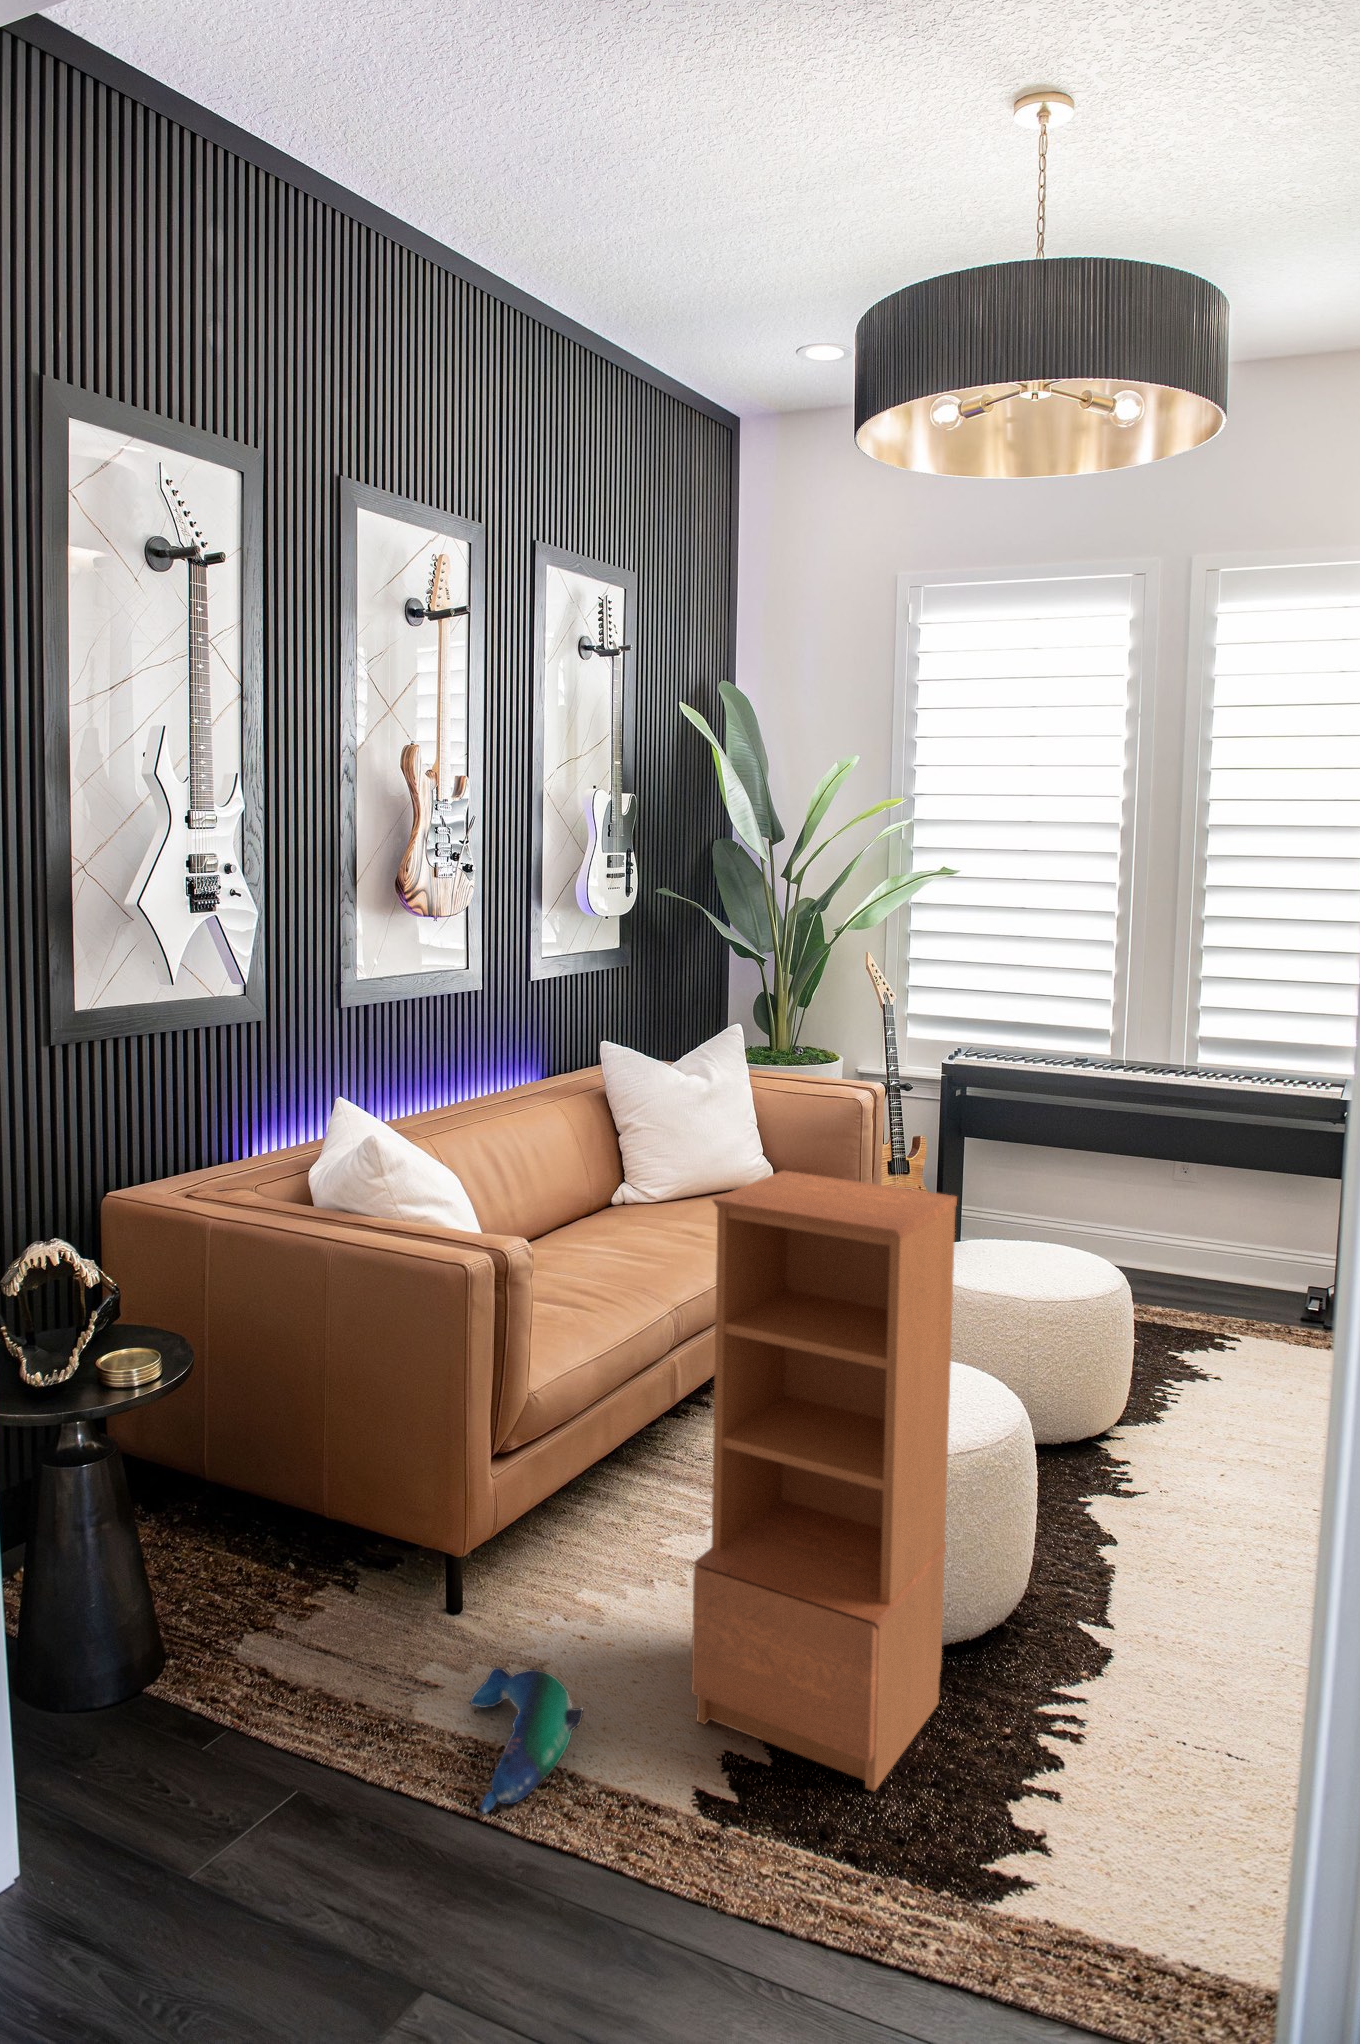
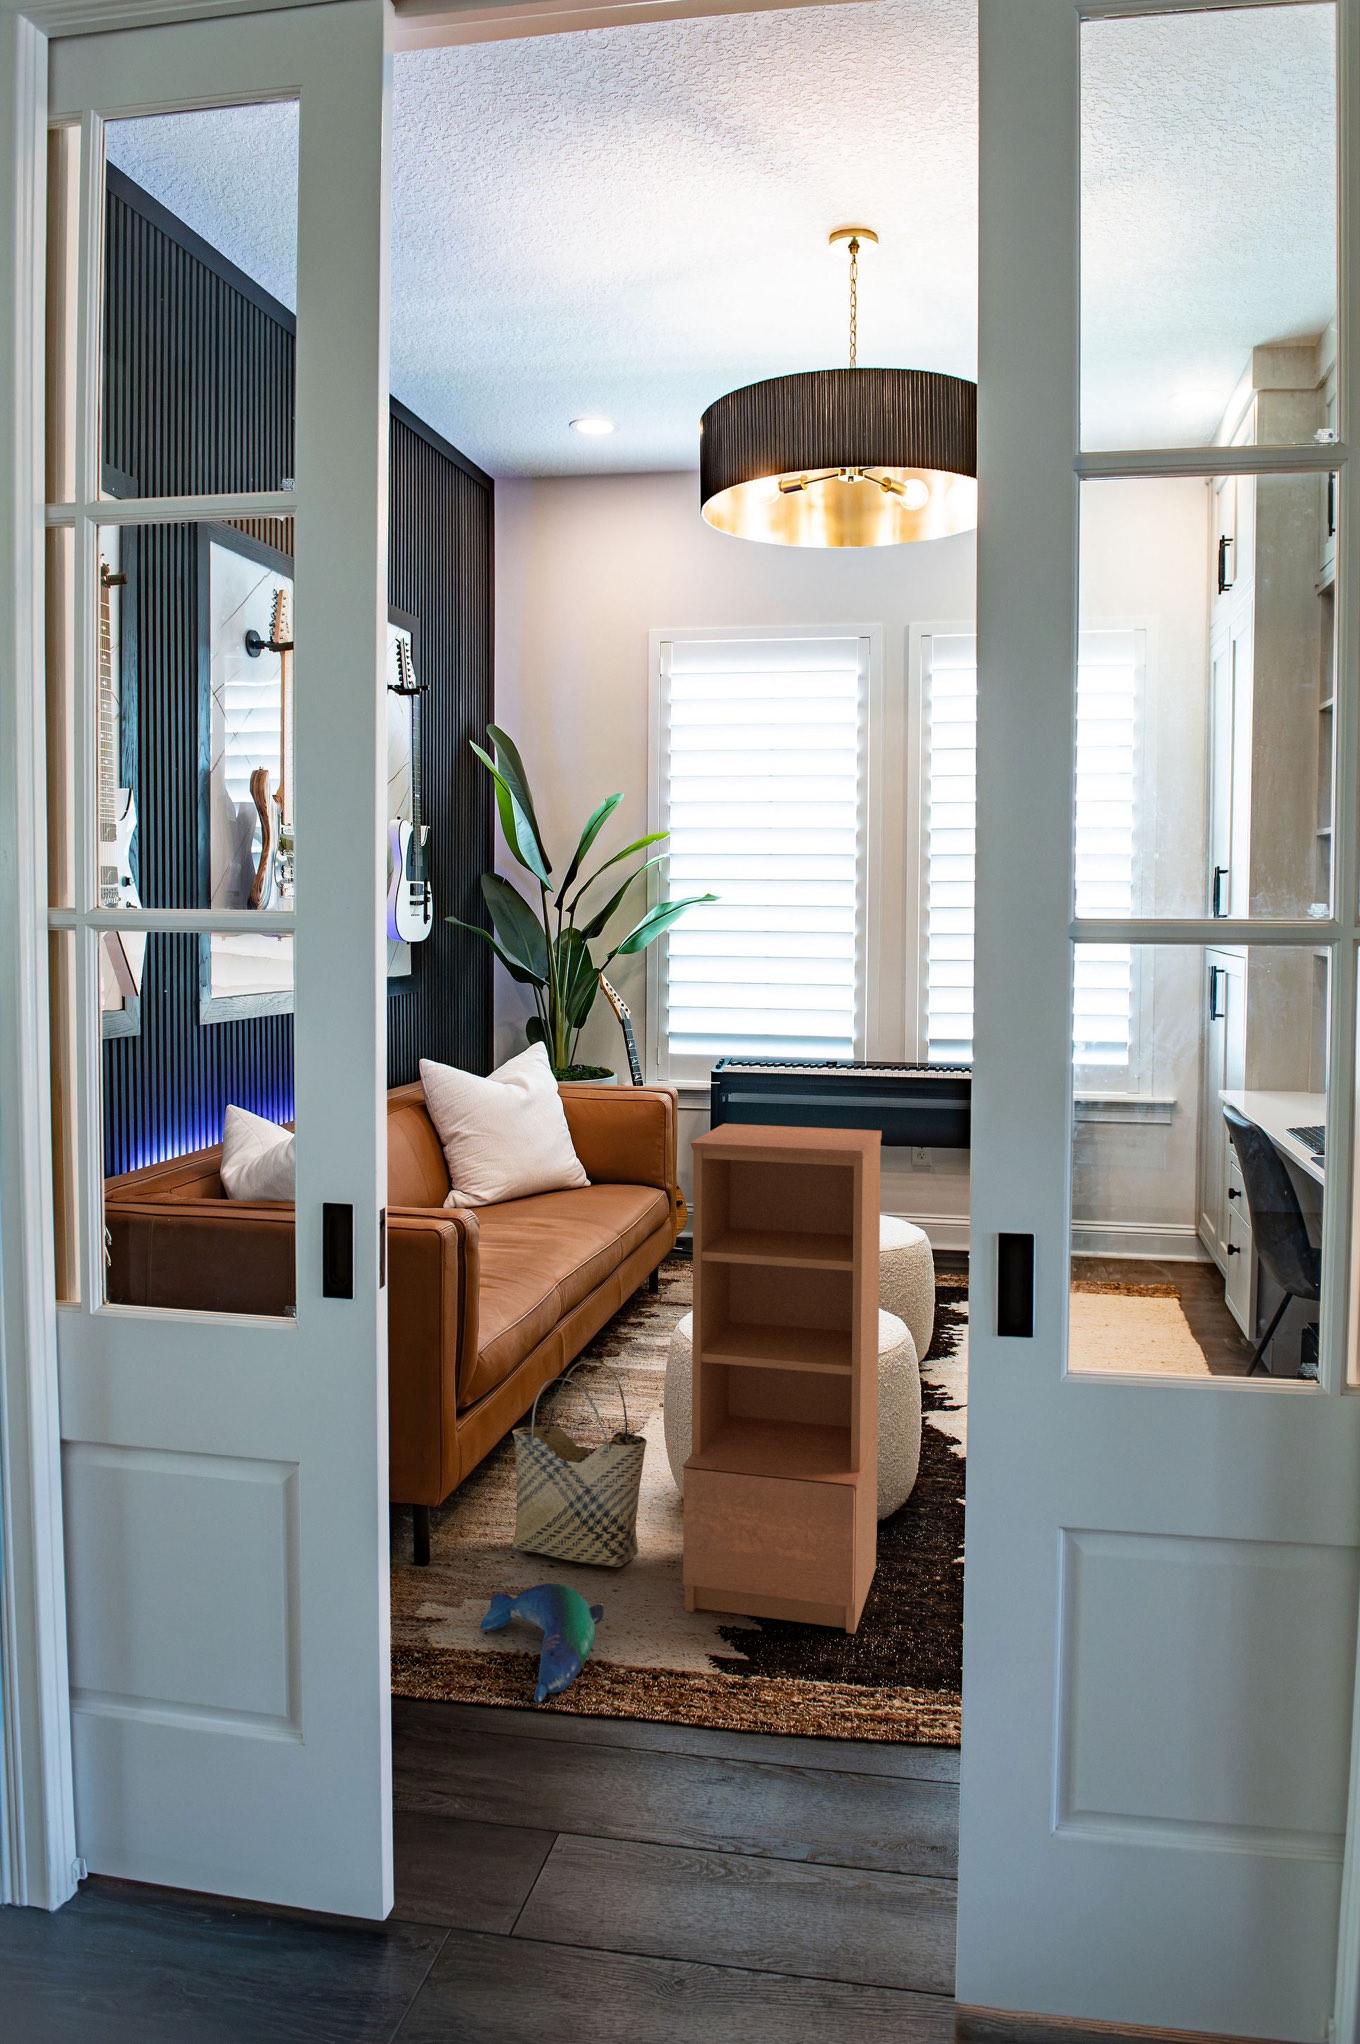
woven basket: none [548,1414,689,1651] -> present [512,1359,647,1567]

